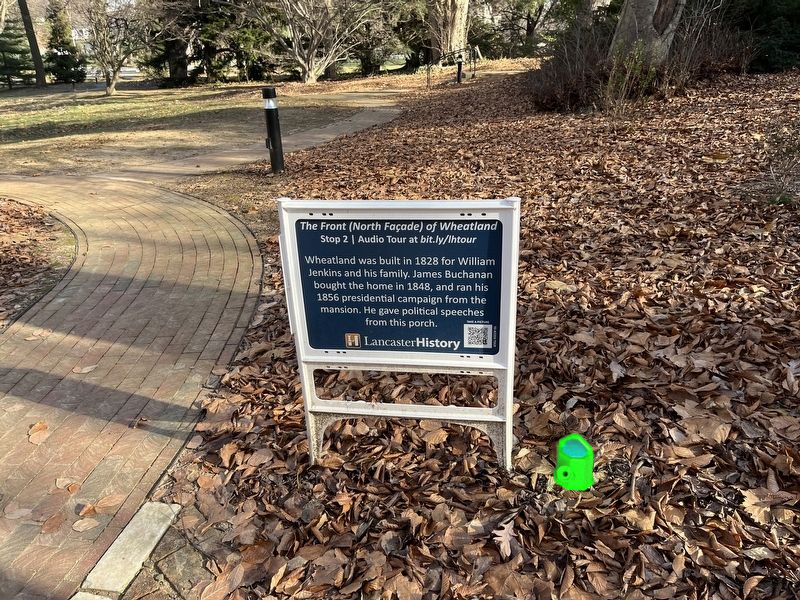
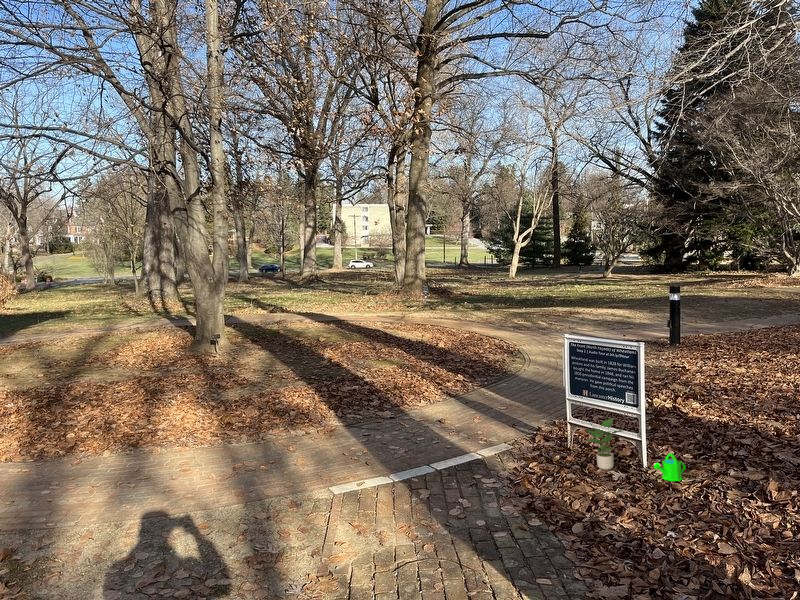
potted plant: none [383,387,469,506] -> present [586,419,623,469]

